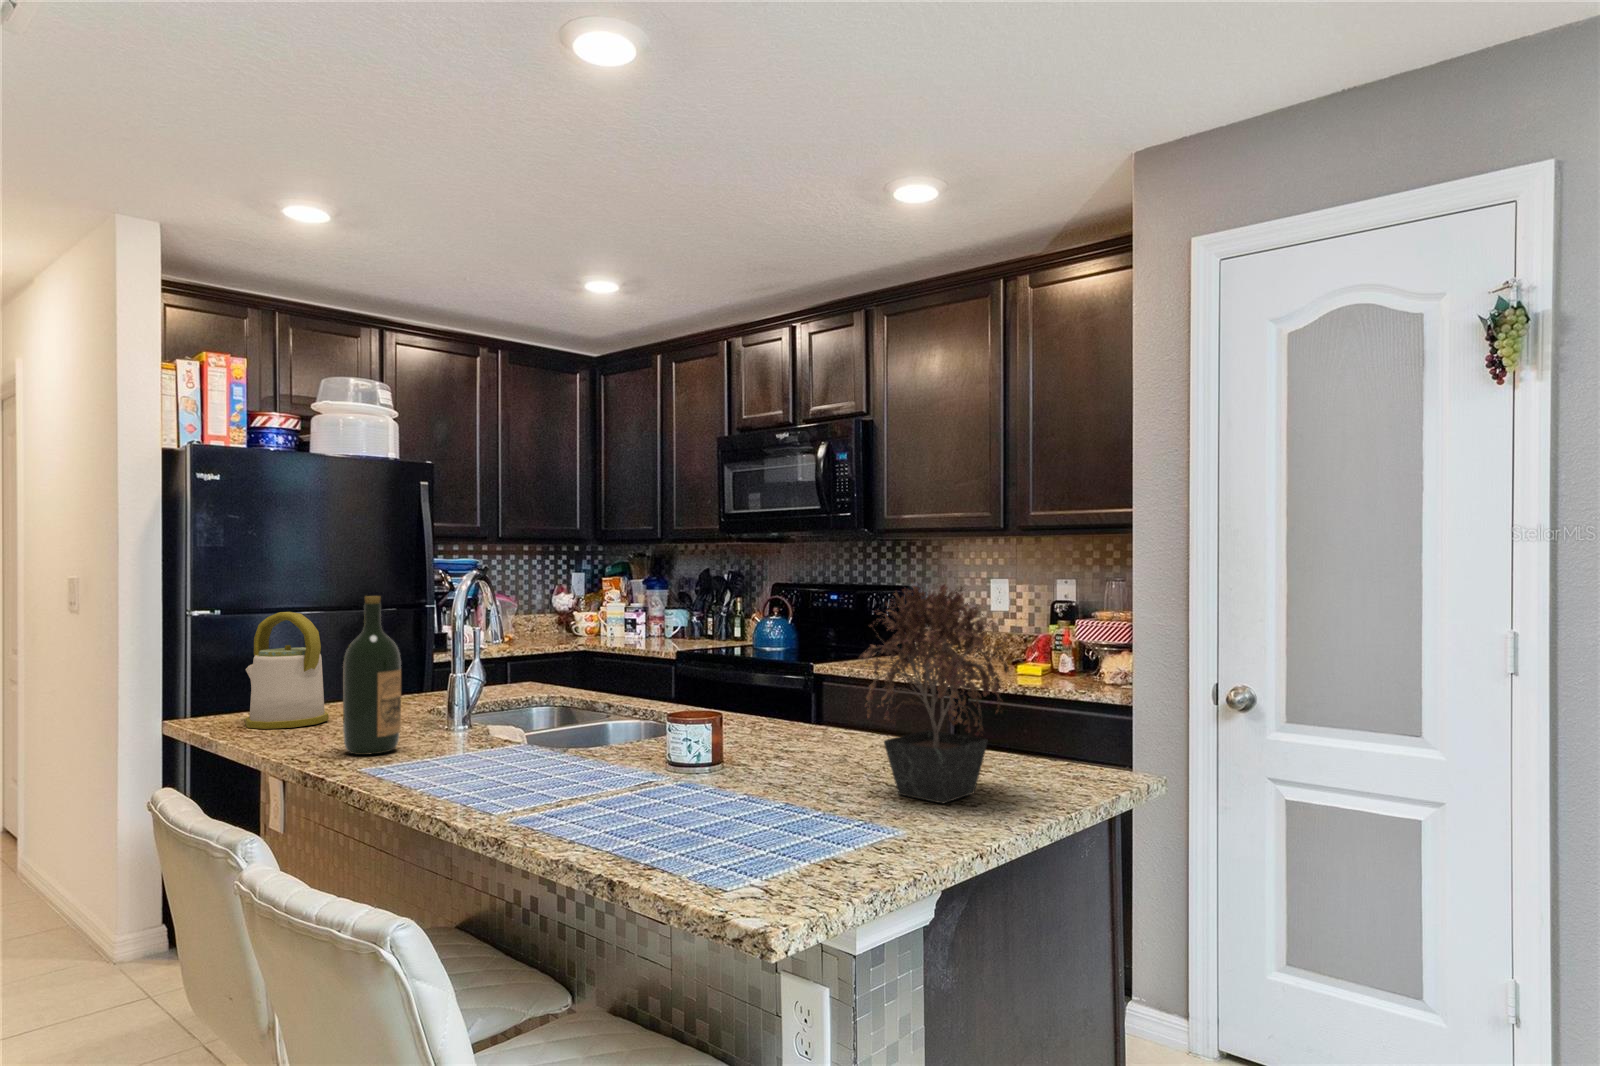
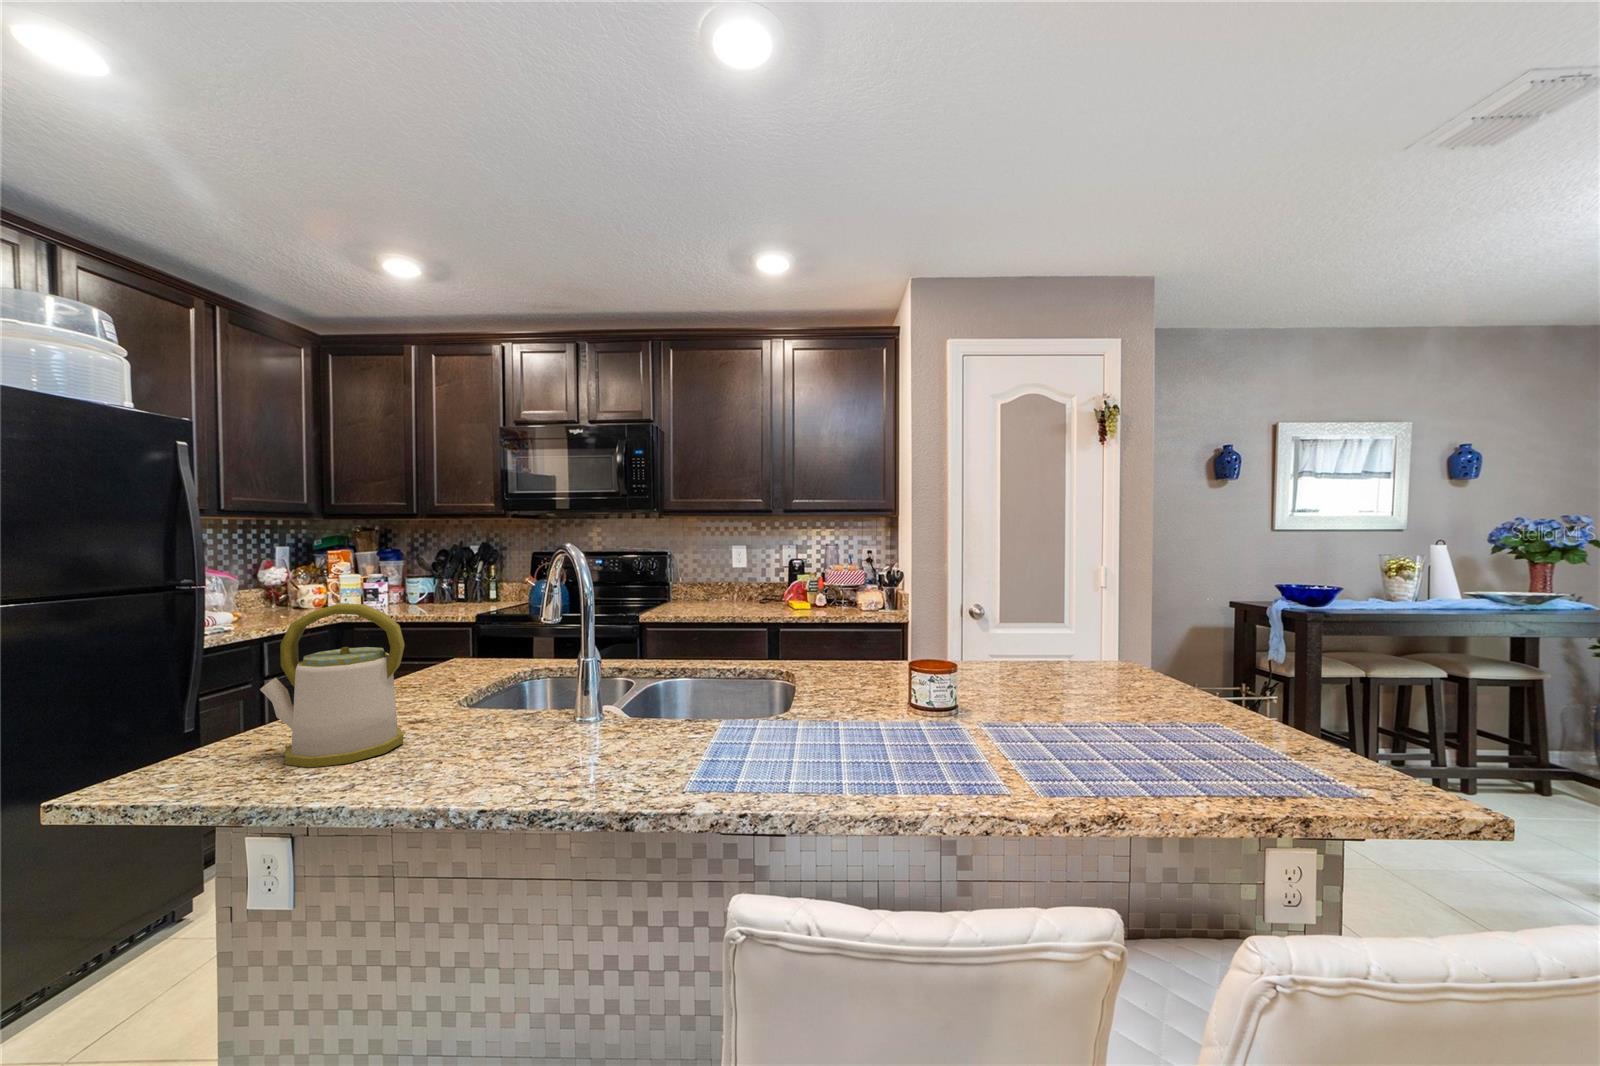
potted plant: present [857,584,1022,804] -> none [1029,545,1151,697]
wine bottle: present [343,596,401,755] -> none [576,576,641,763]

